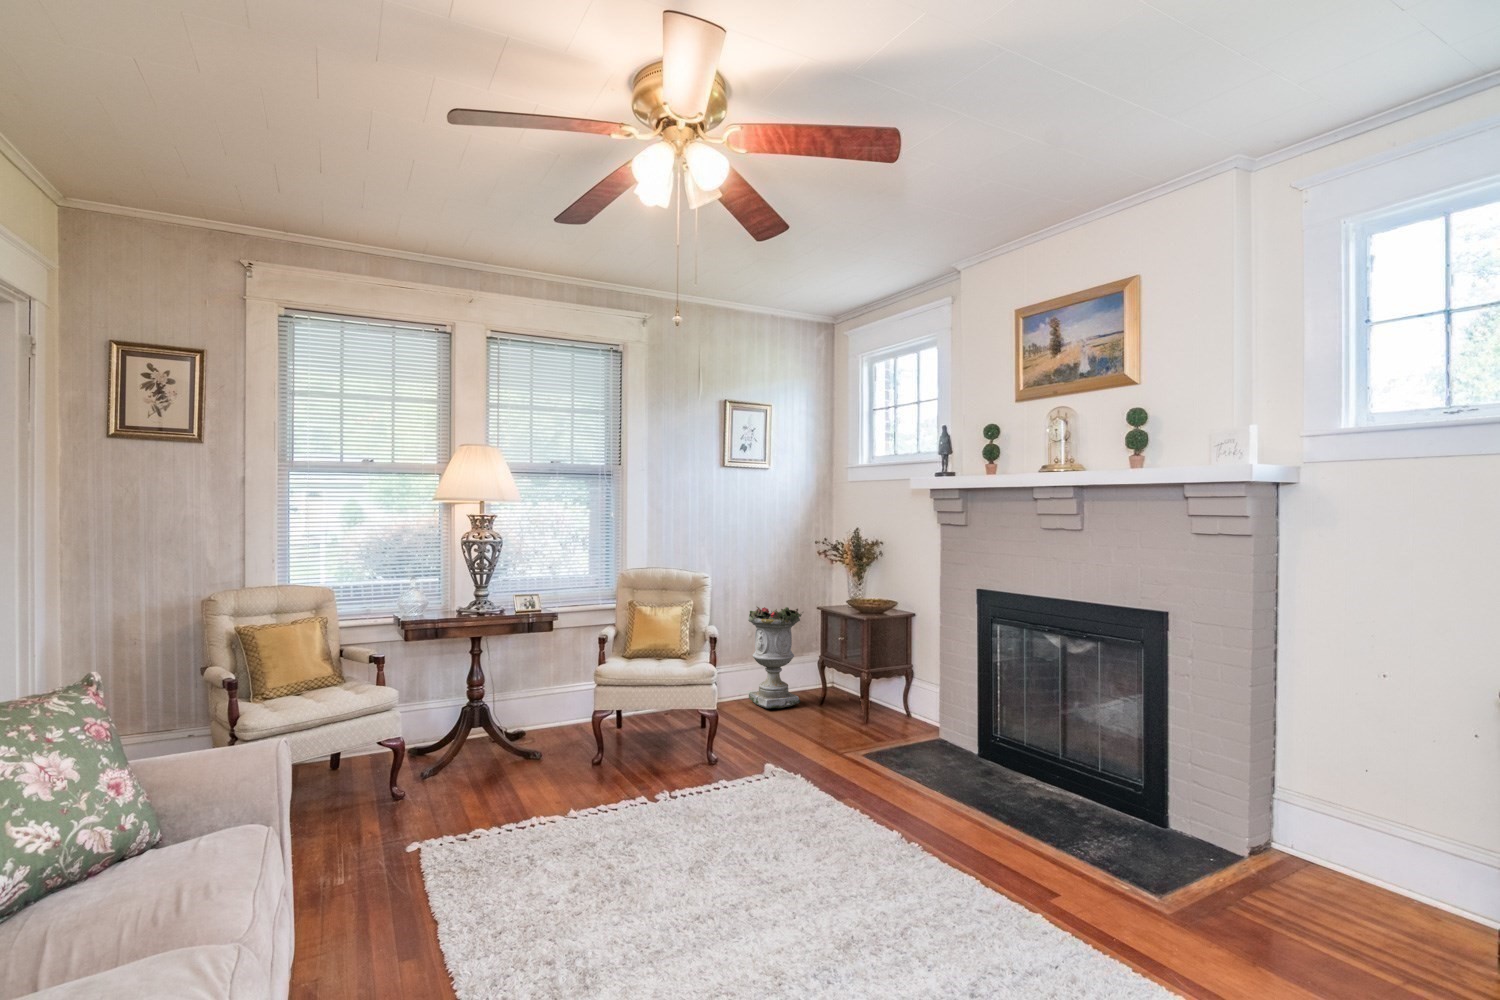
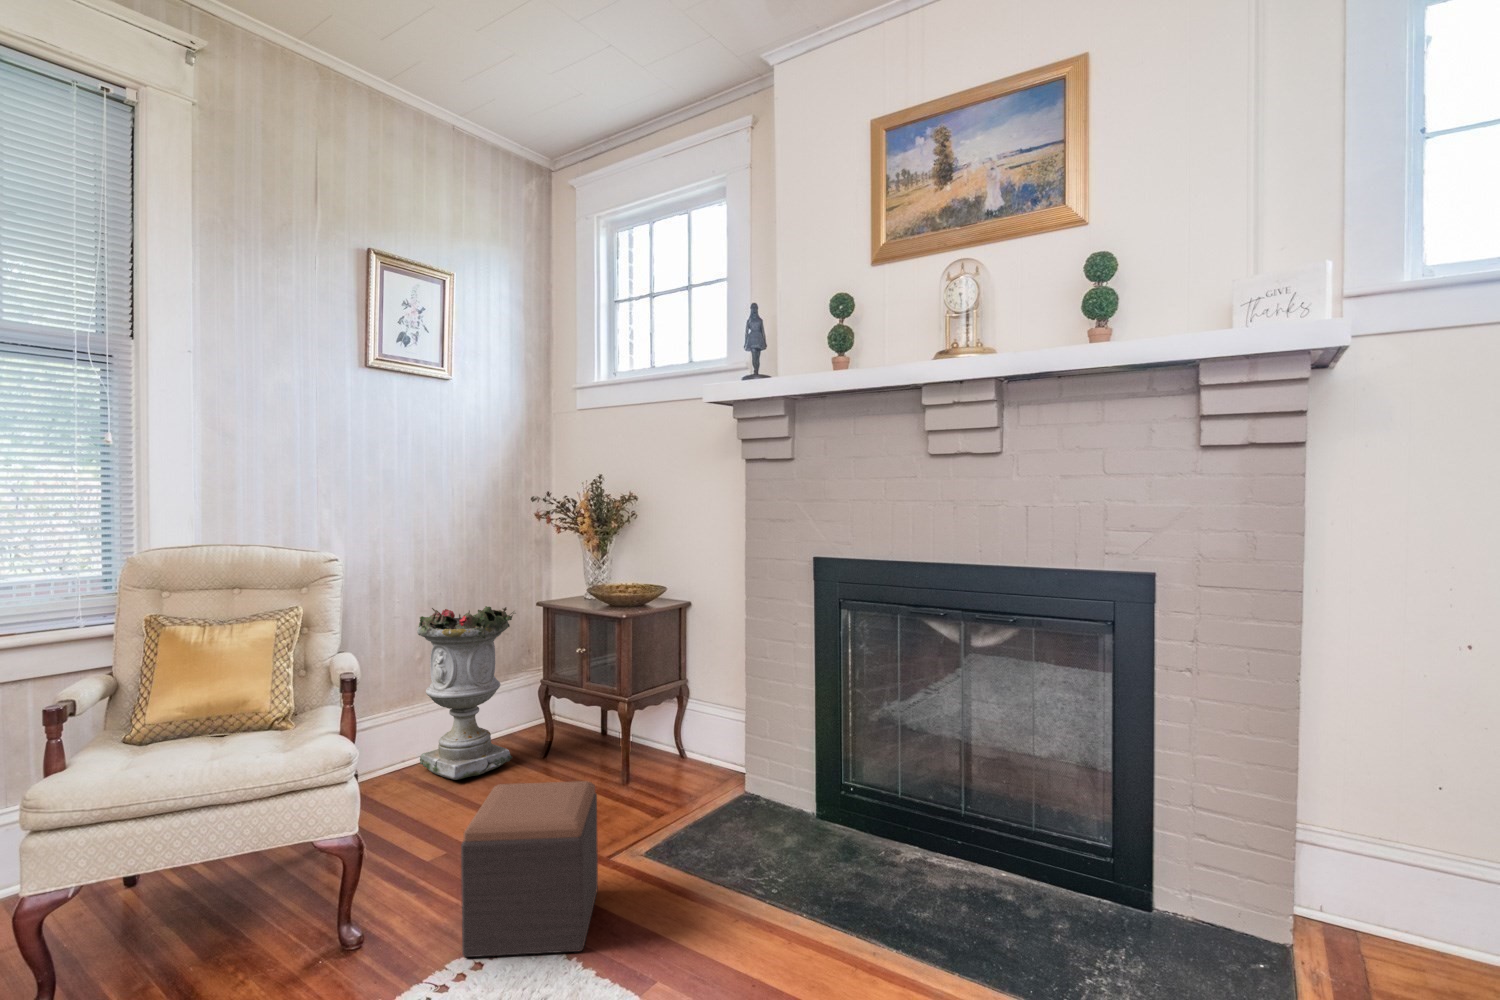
footstool: none [762,699,832,783] -> present [461,781,598,957]

